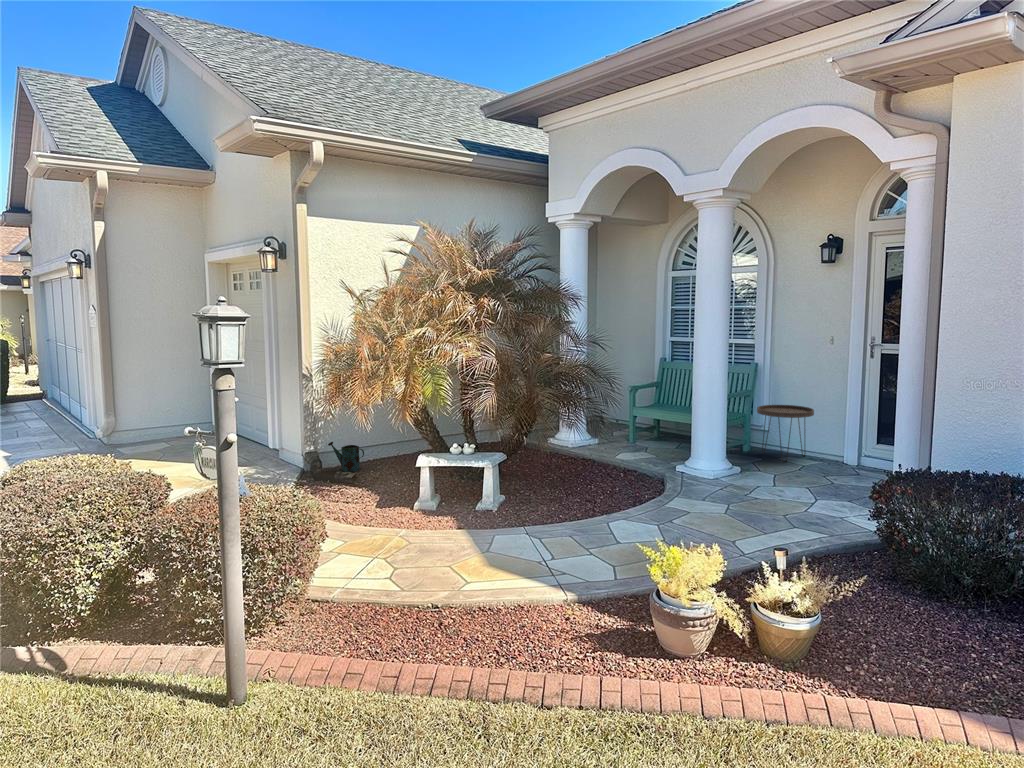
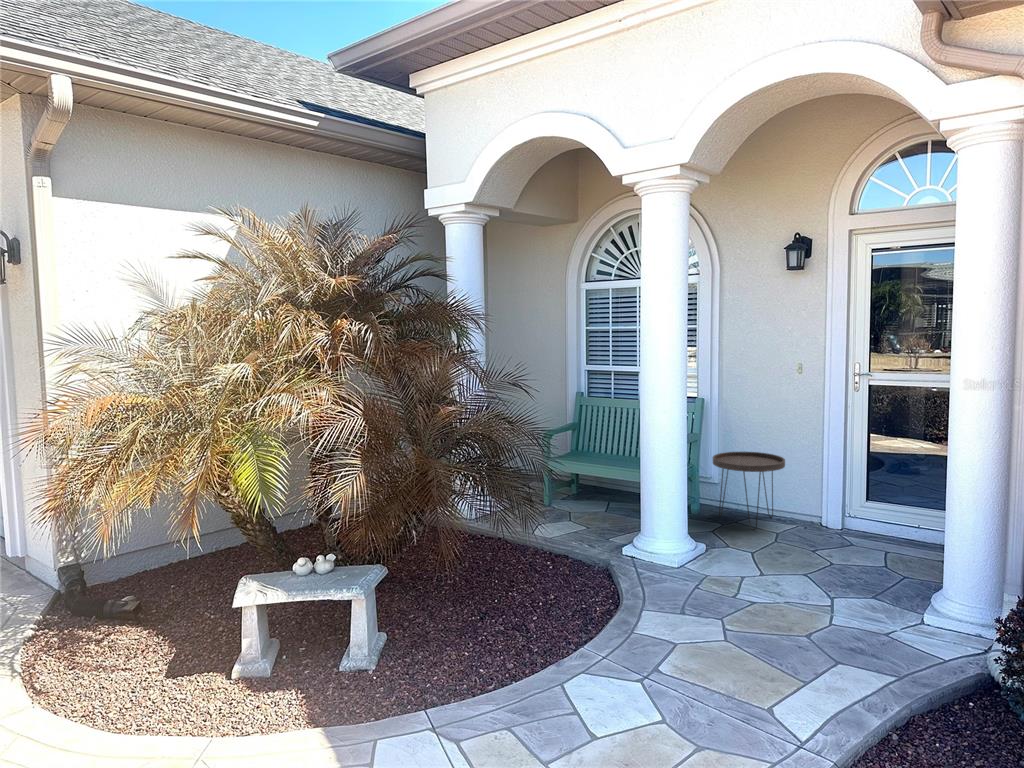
watering can: present [328,442,364,472] -> none [101,546,161,593]

